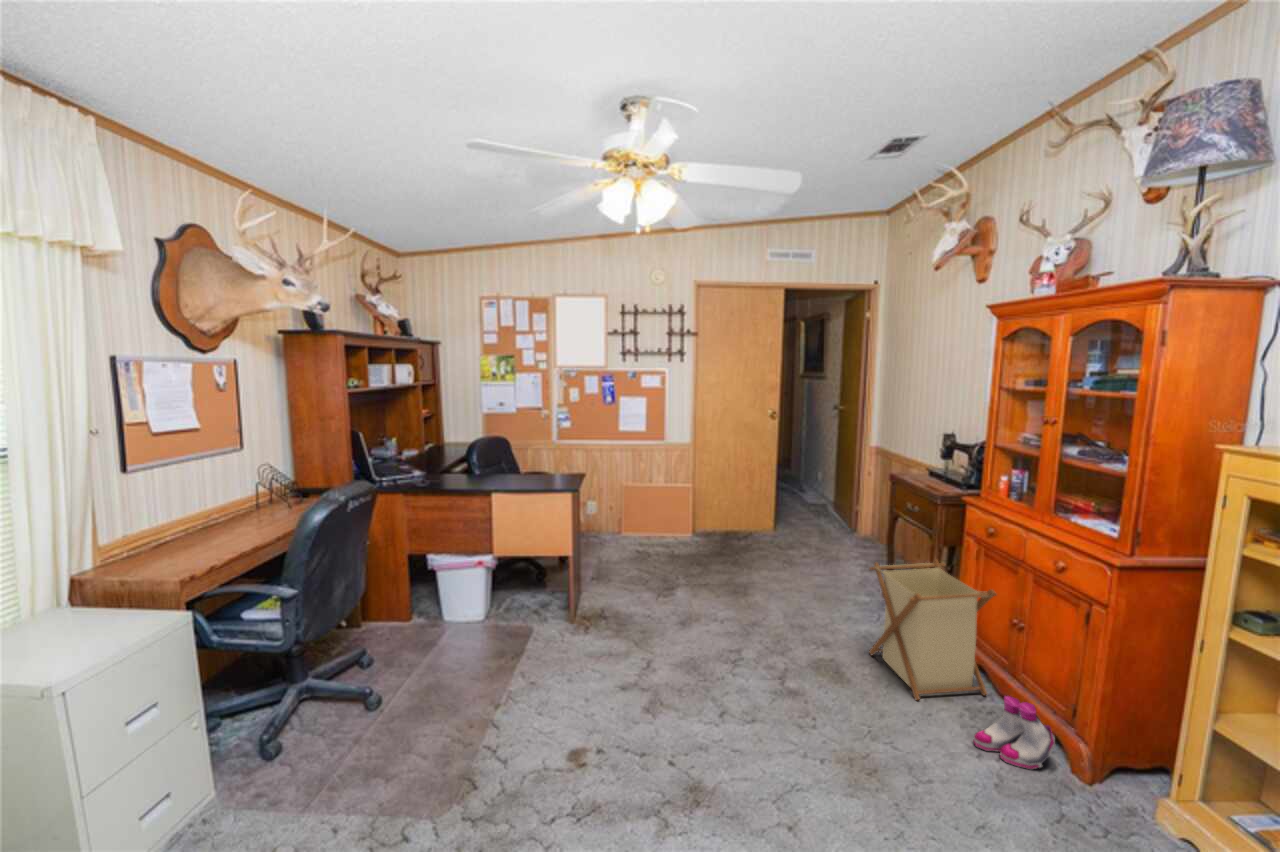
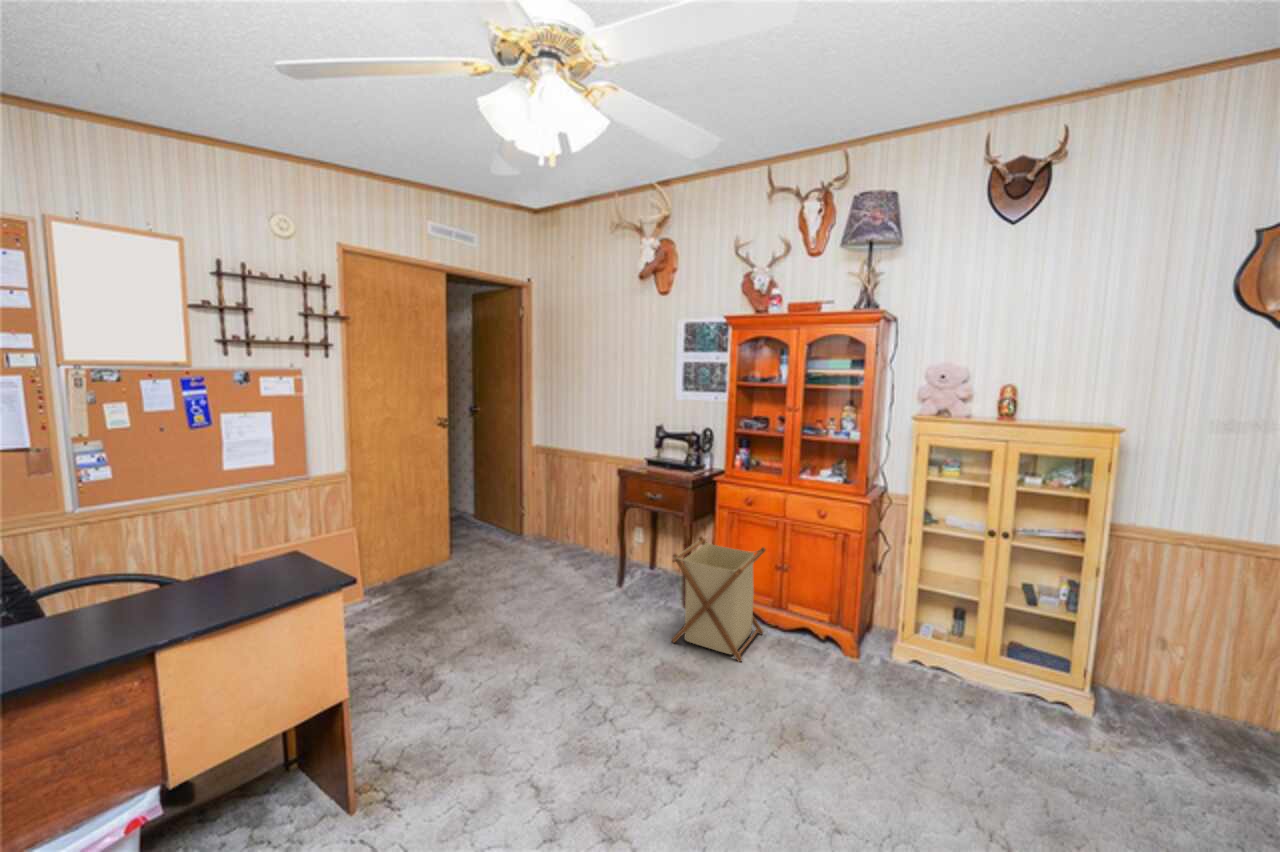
boots: present [973,696,1055,769] -> none [795,621,839,673]

